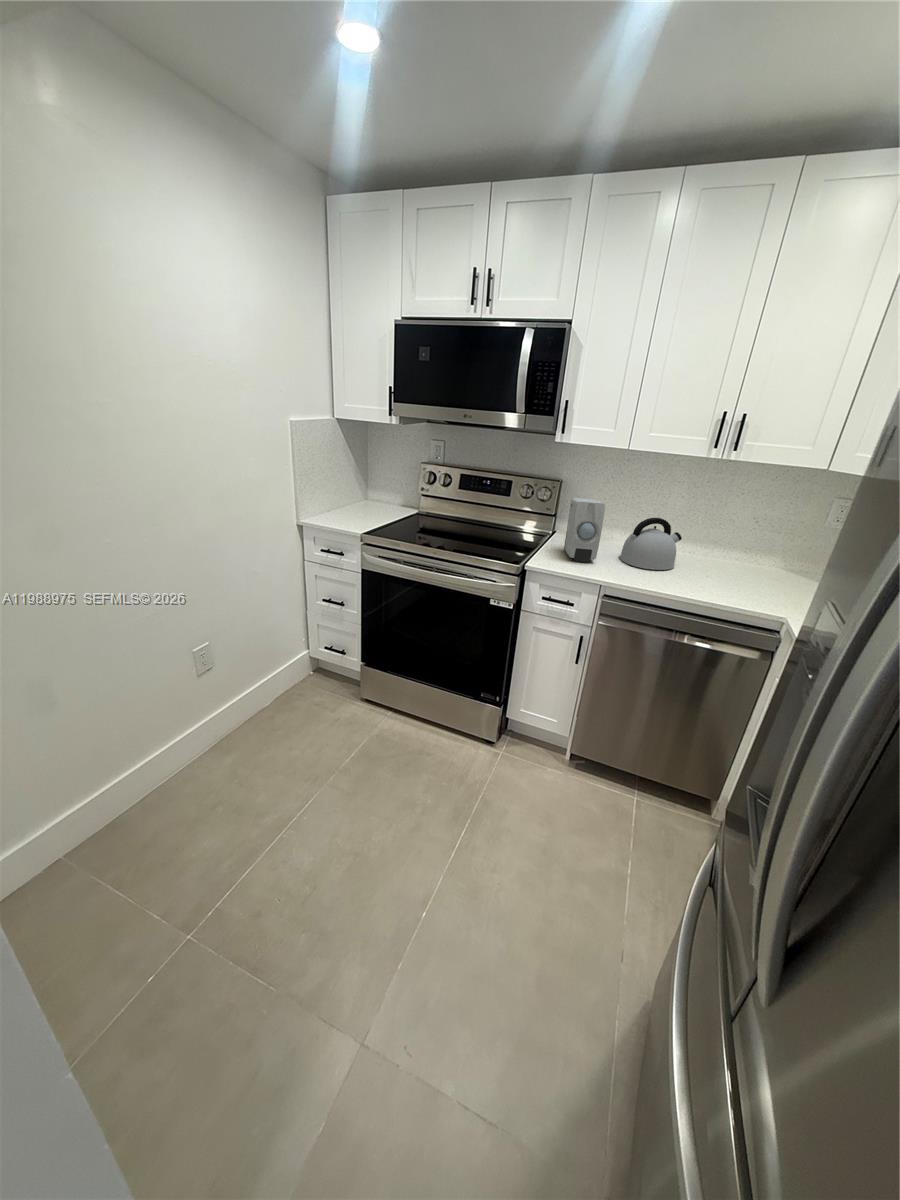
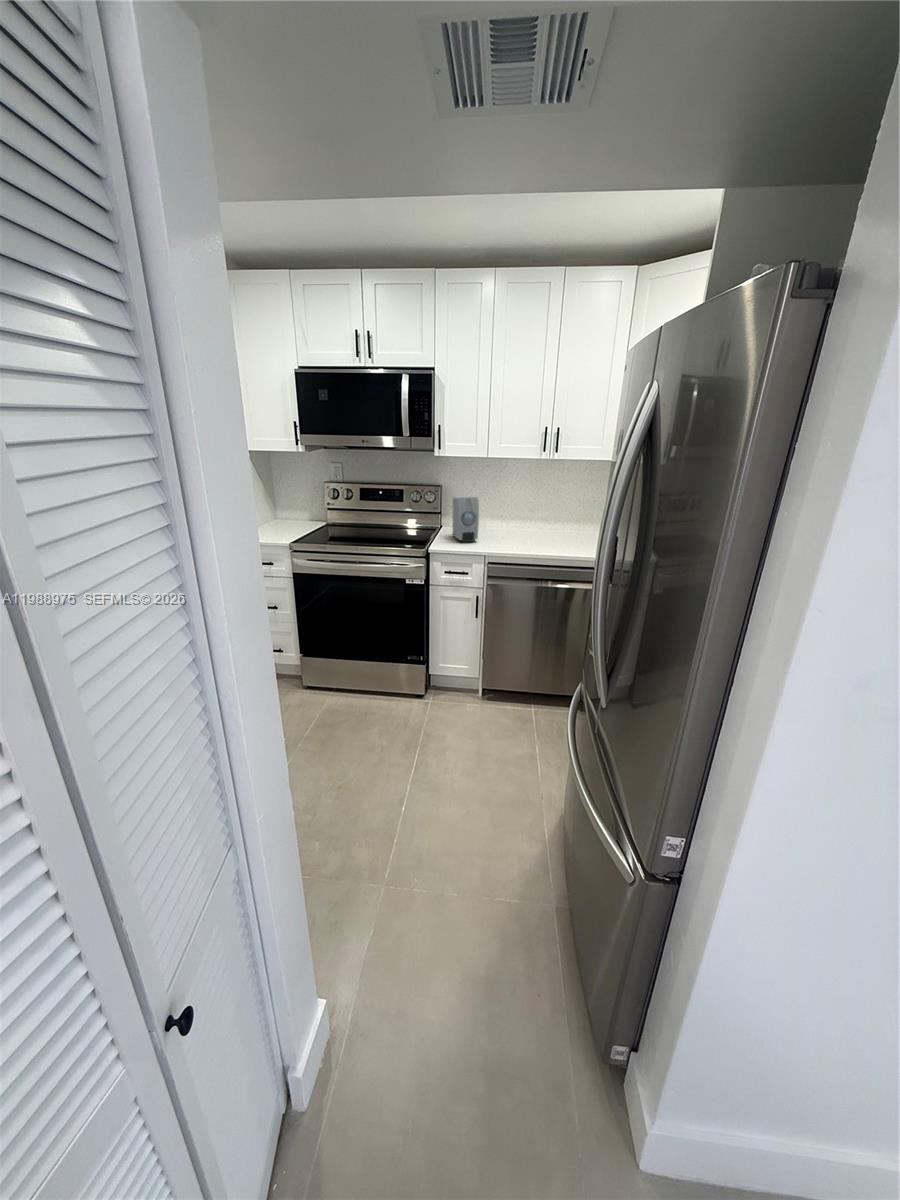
kettle: present [620,518,682,570] -> none [493,504,533,541]

